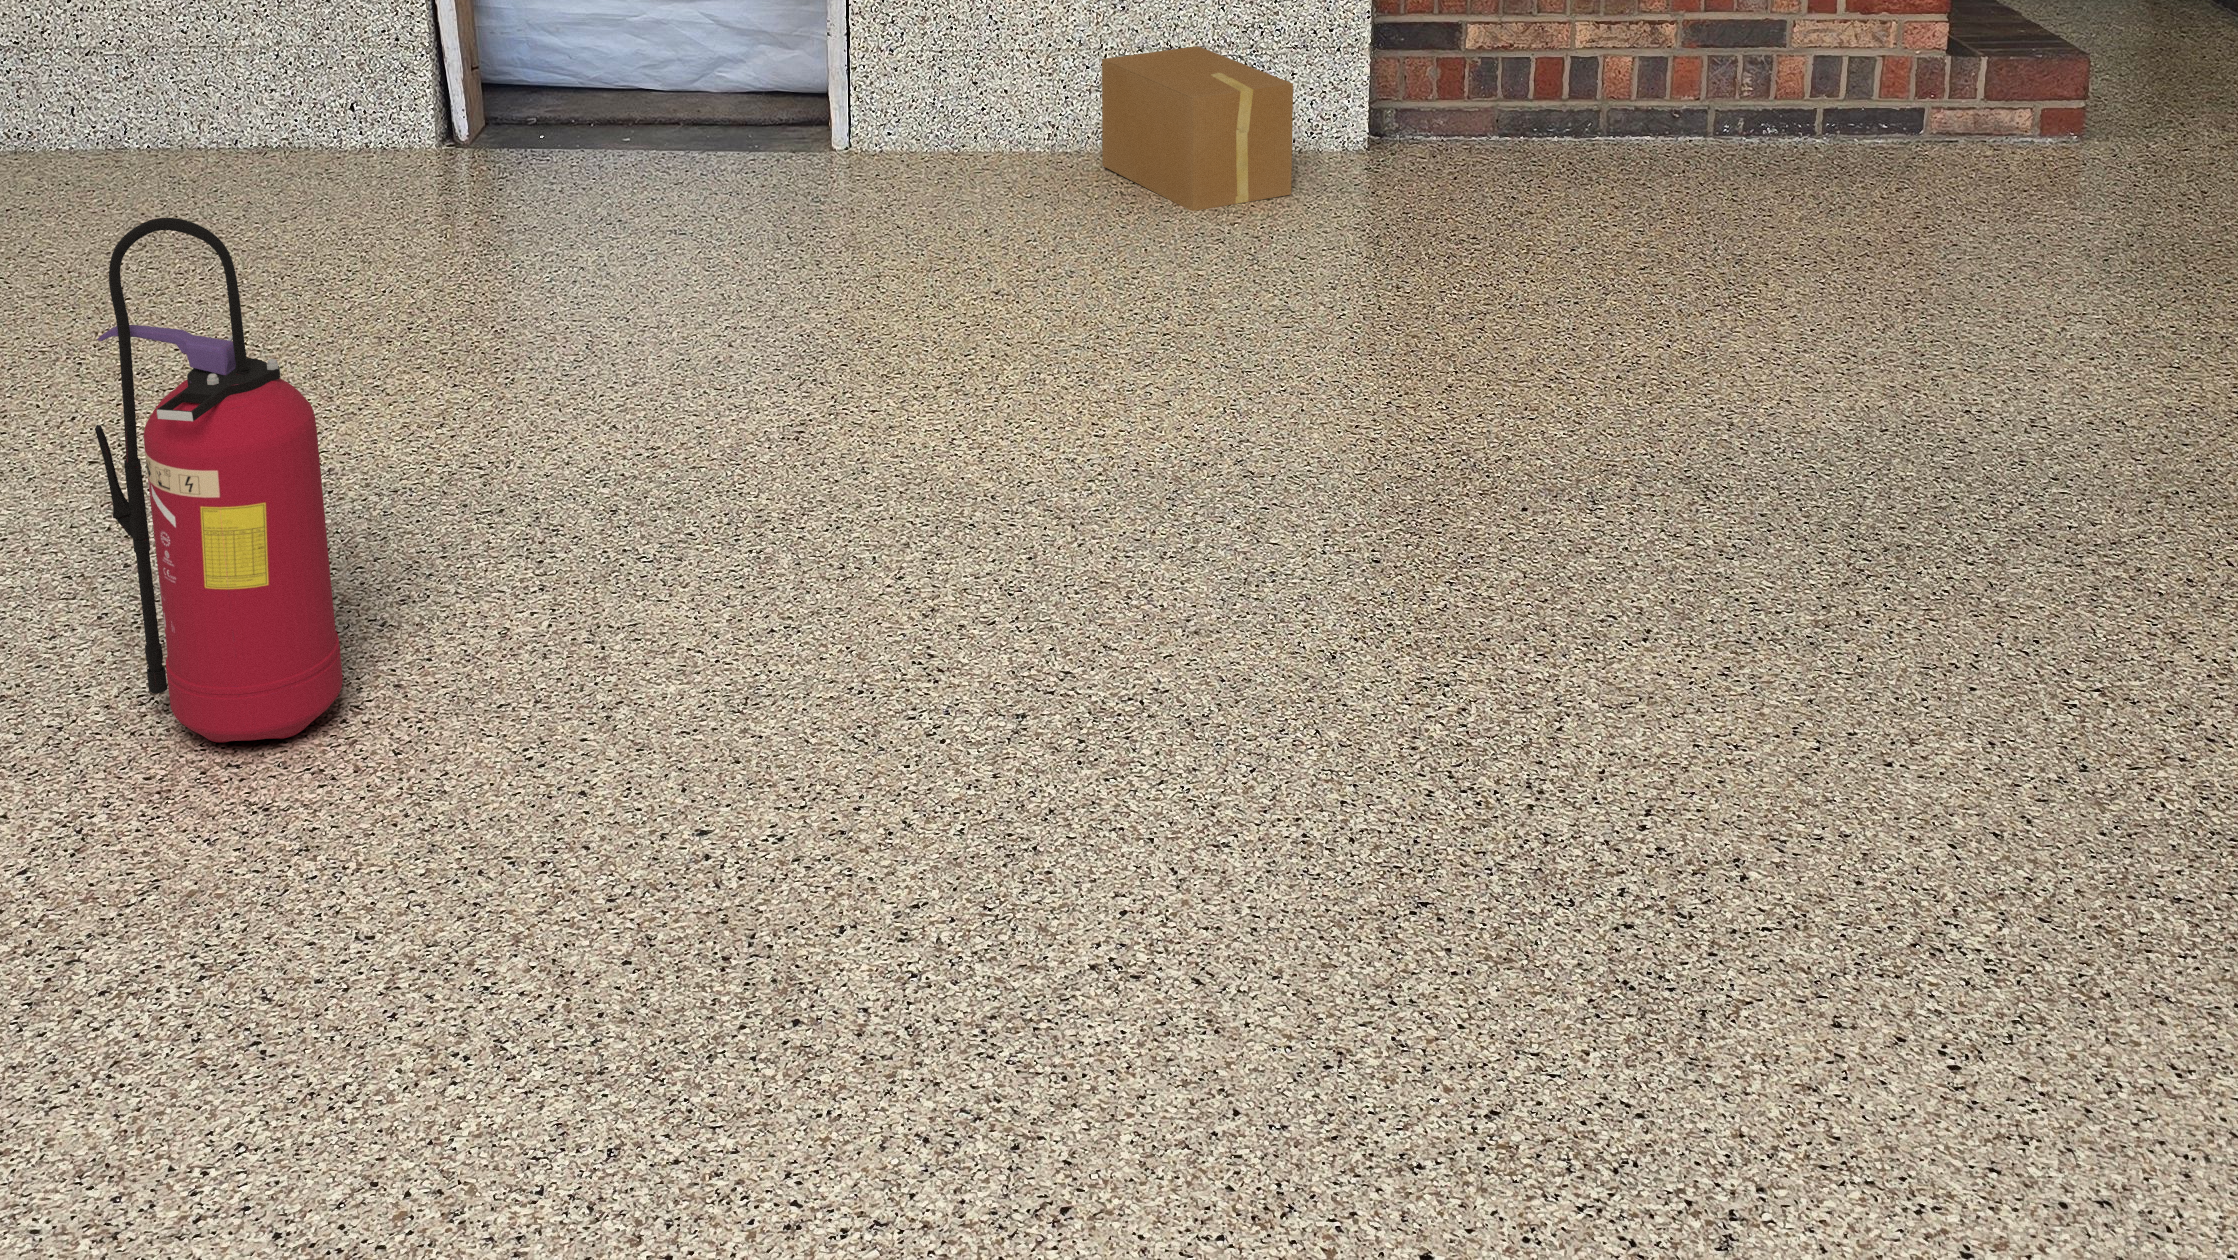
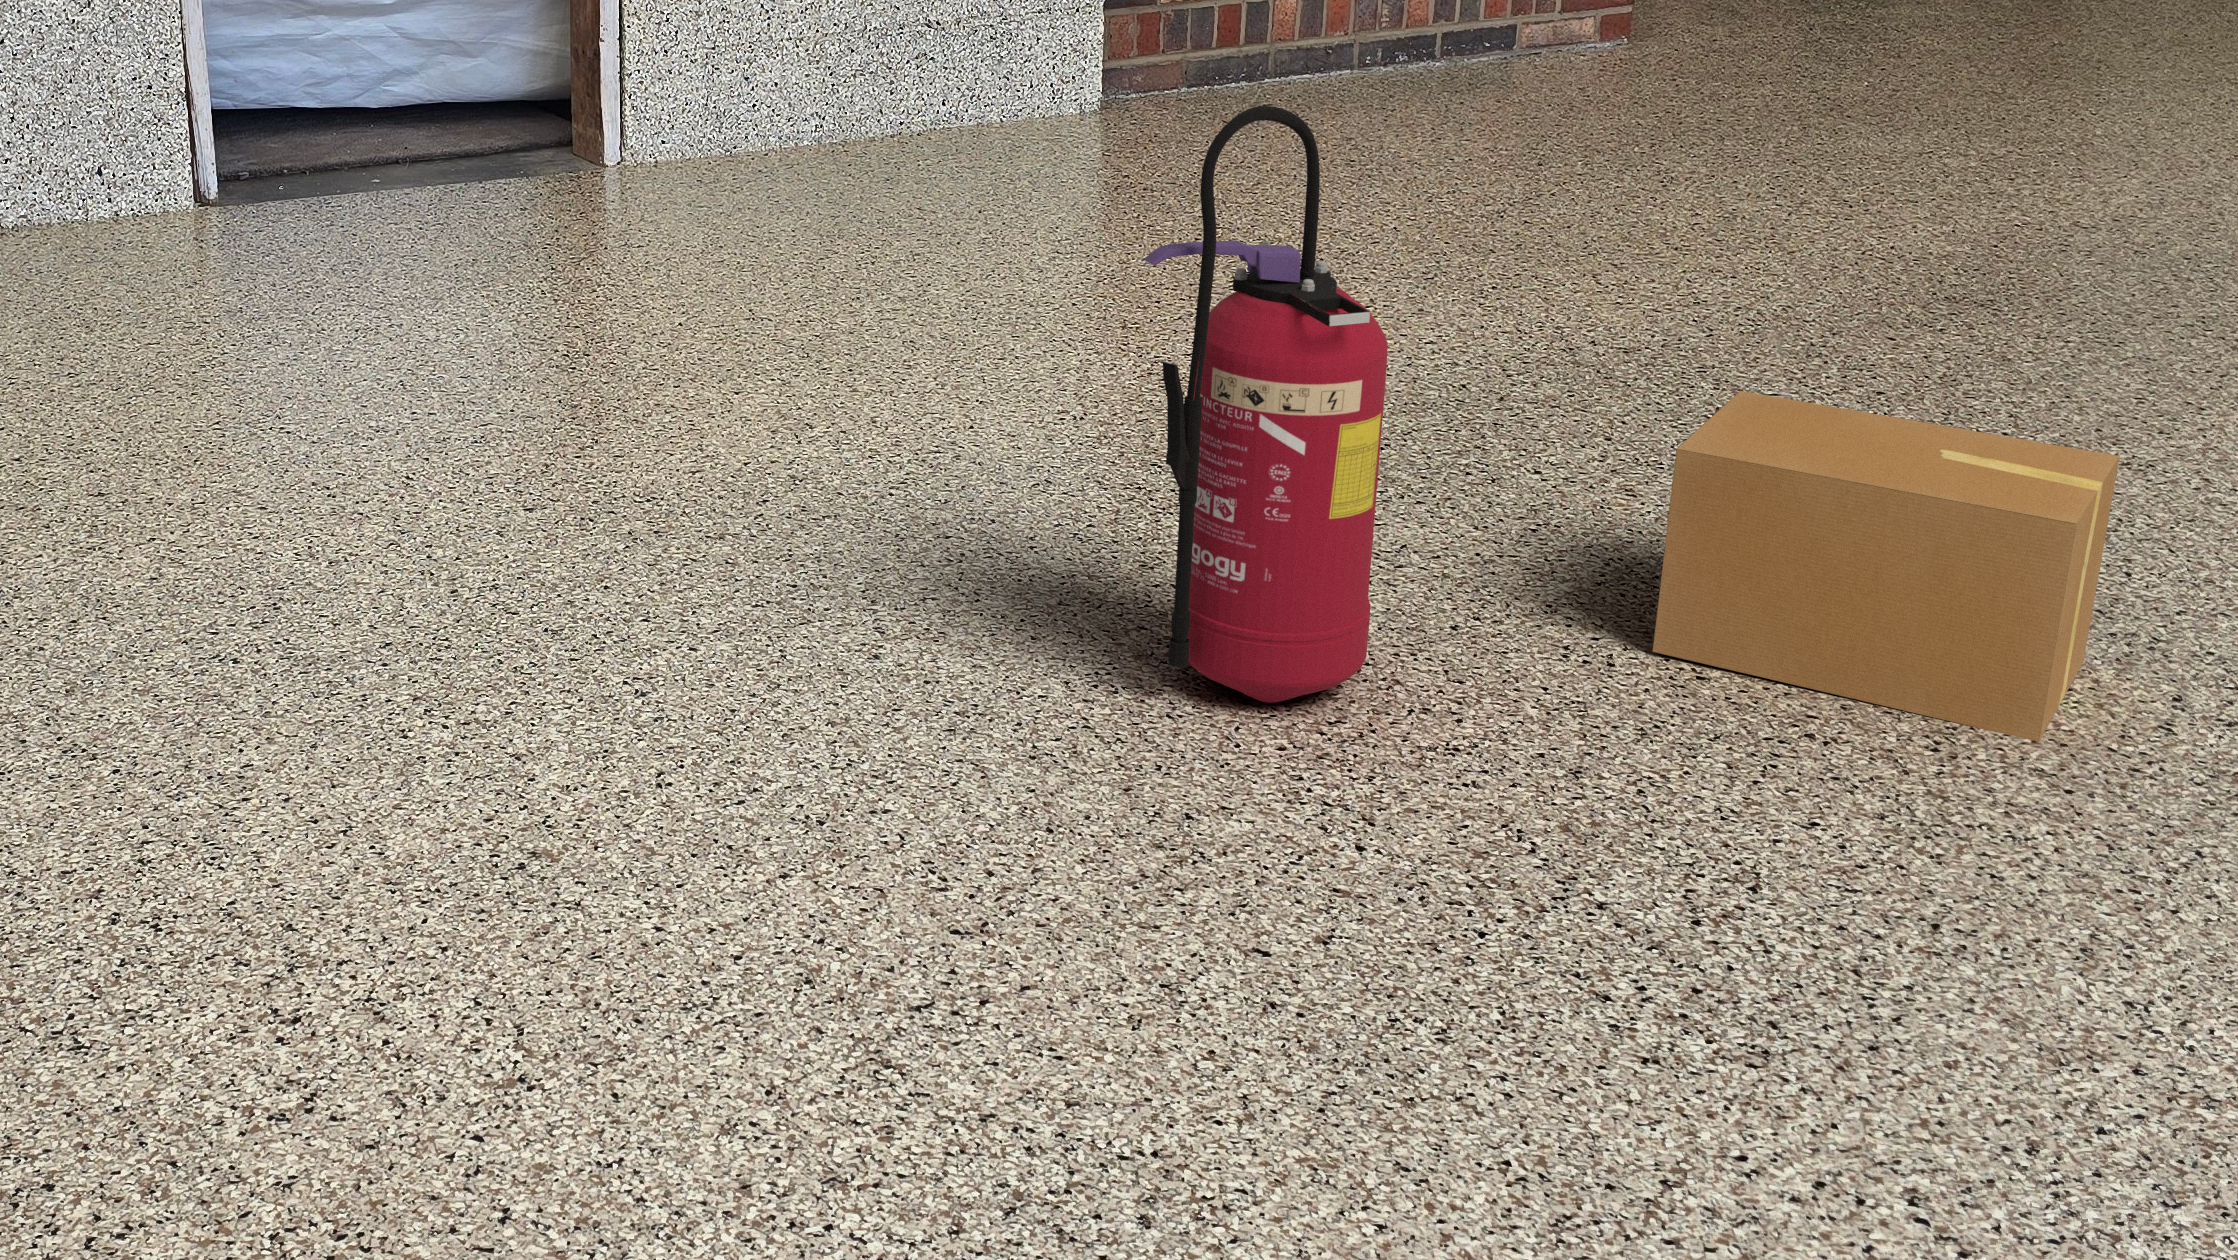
cardboard box: present [1102,46,1293,211] -> present [1652,391,2120,741]

